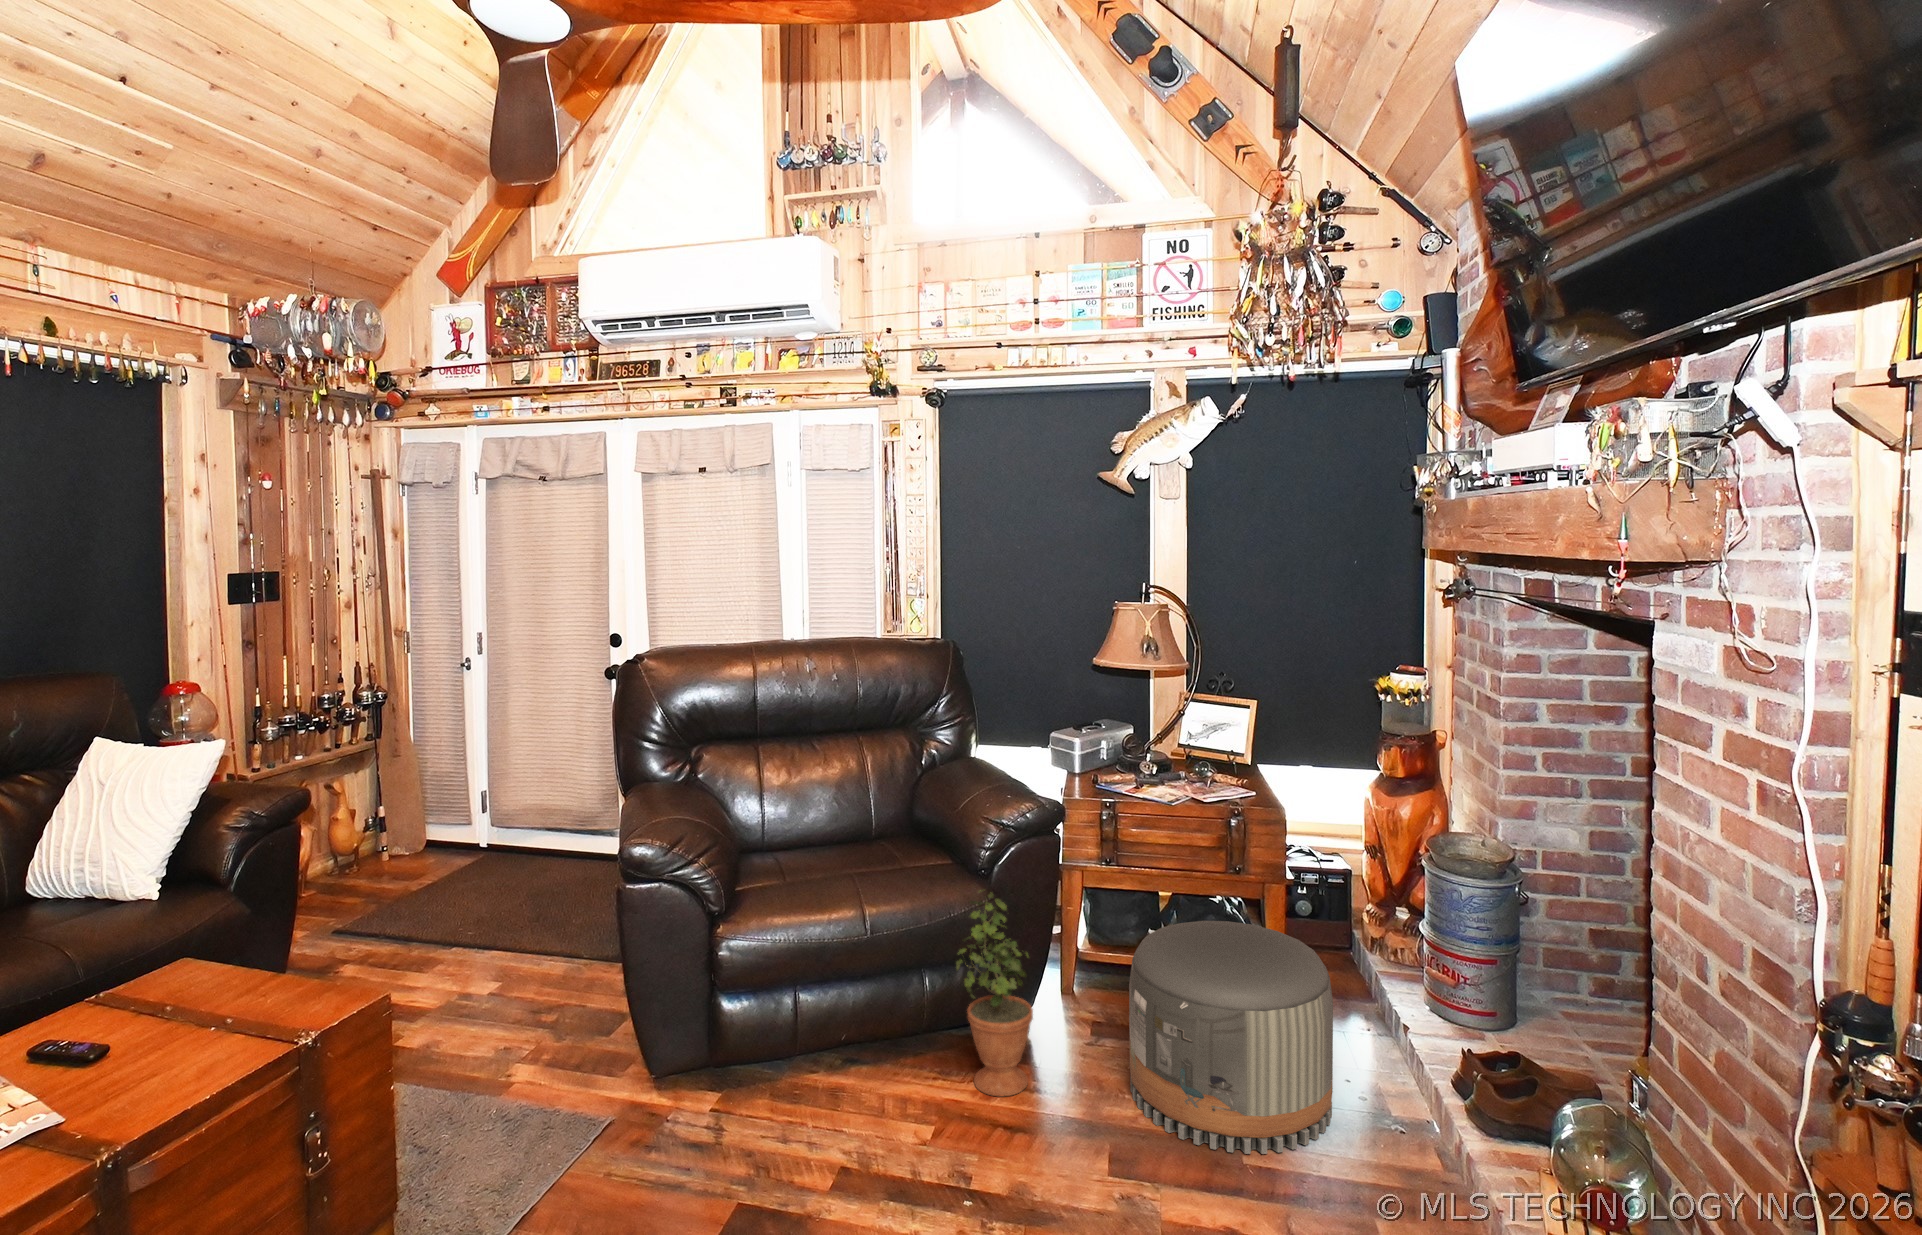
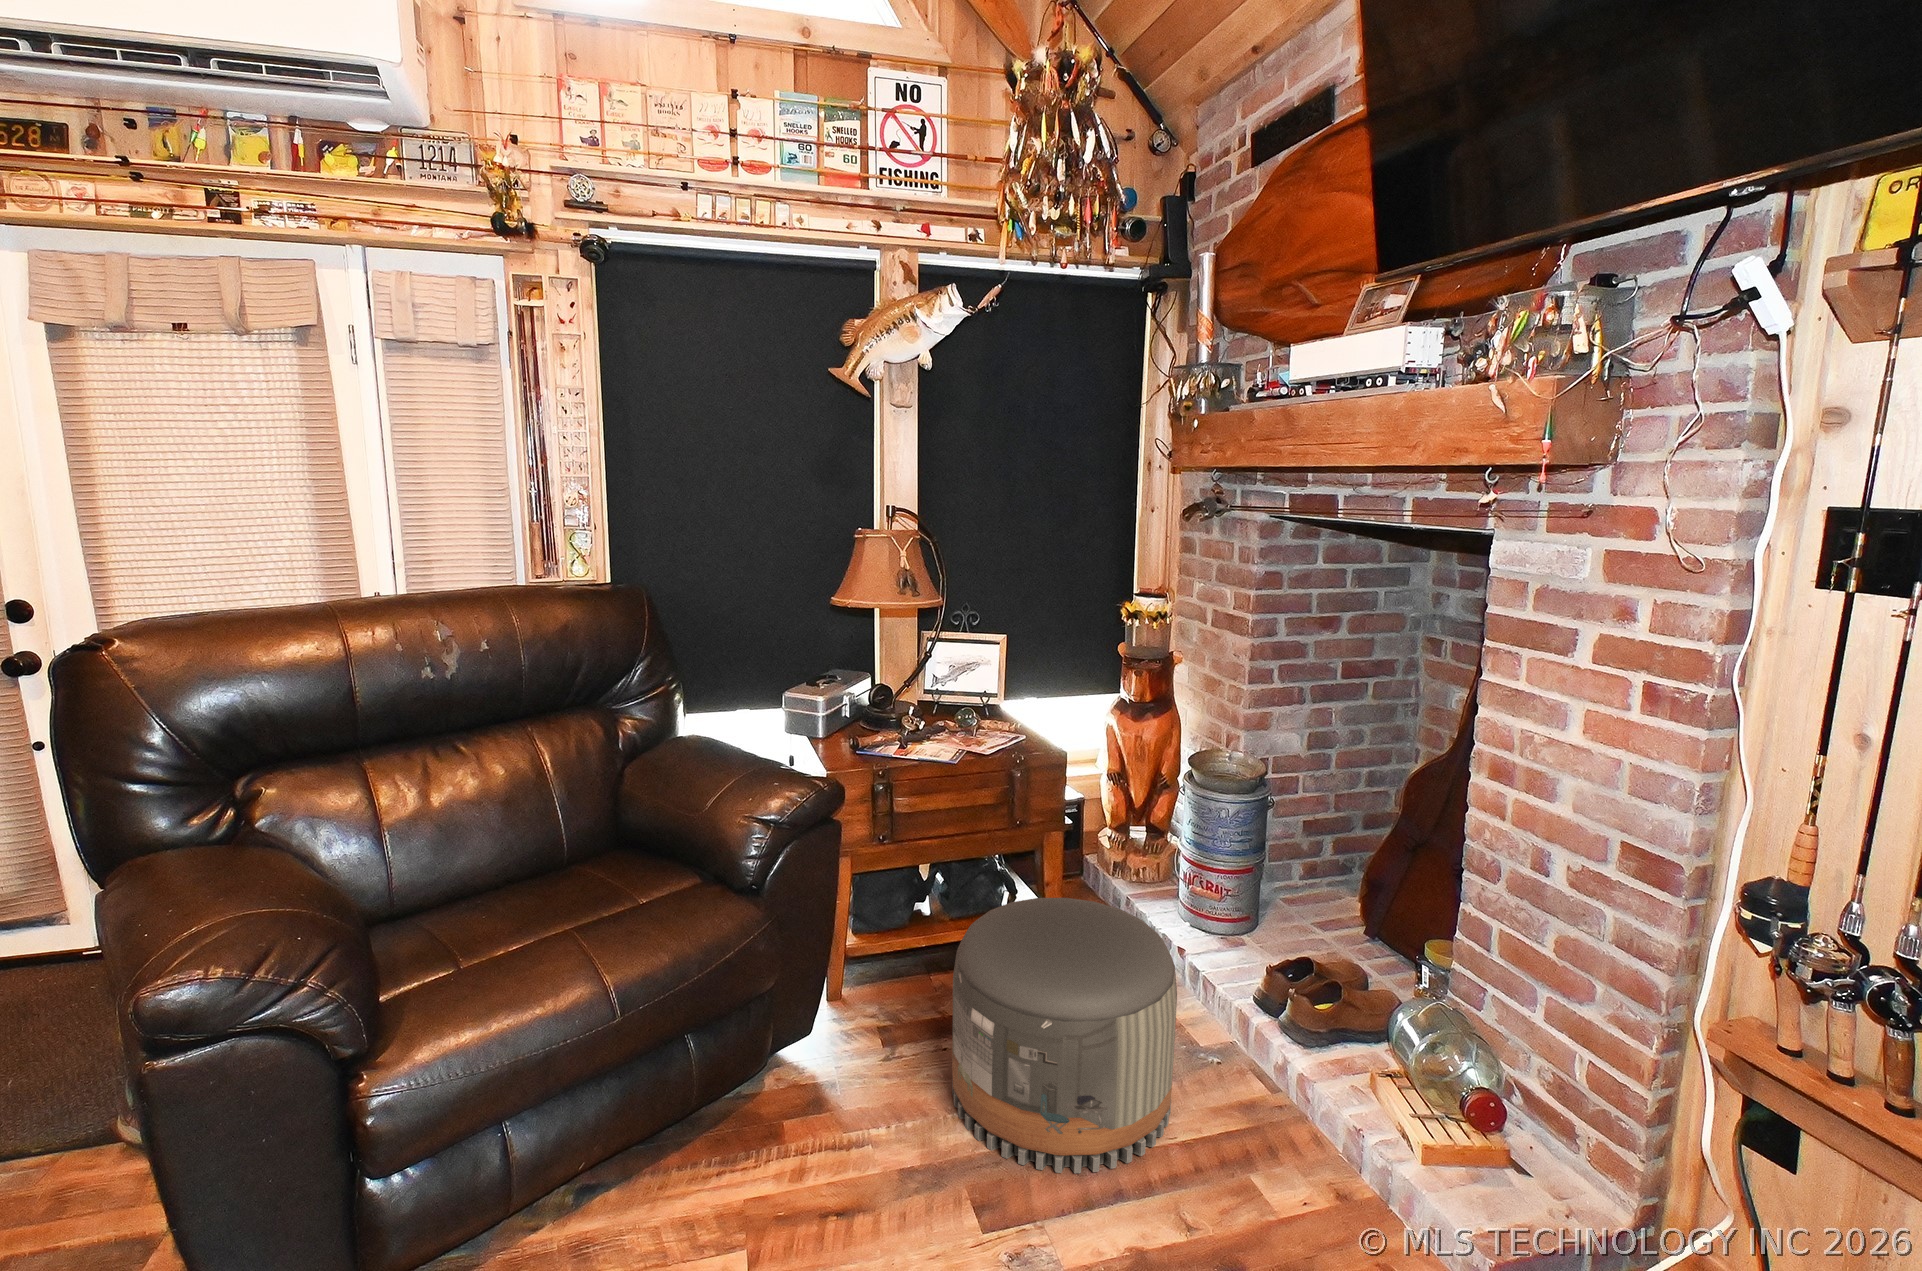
potted plant: present [956,890,1033,1096] -> none [749,919,846,1175]

